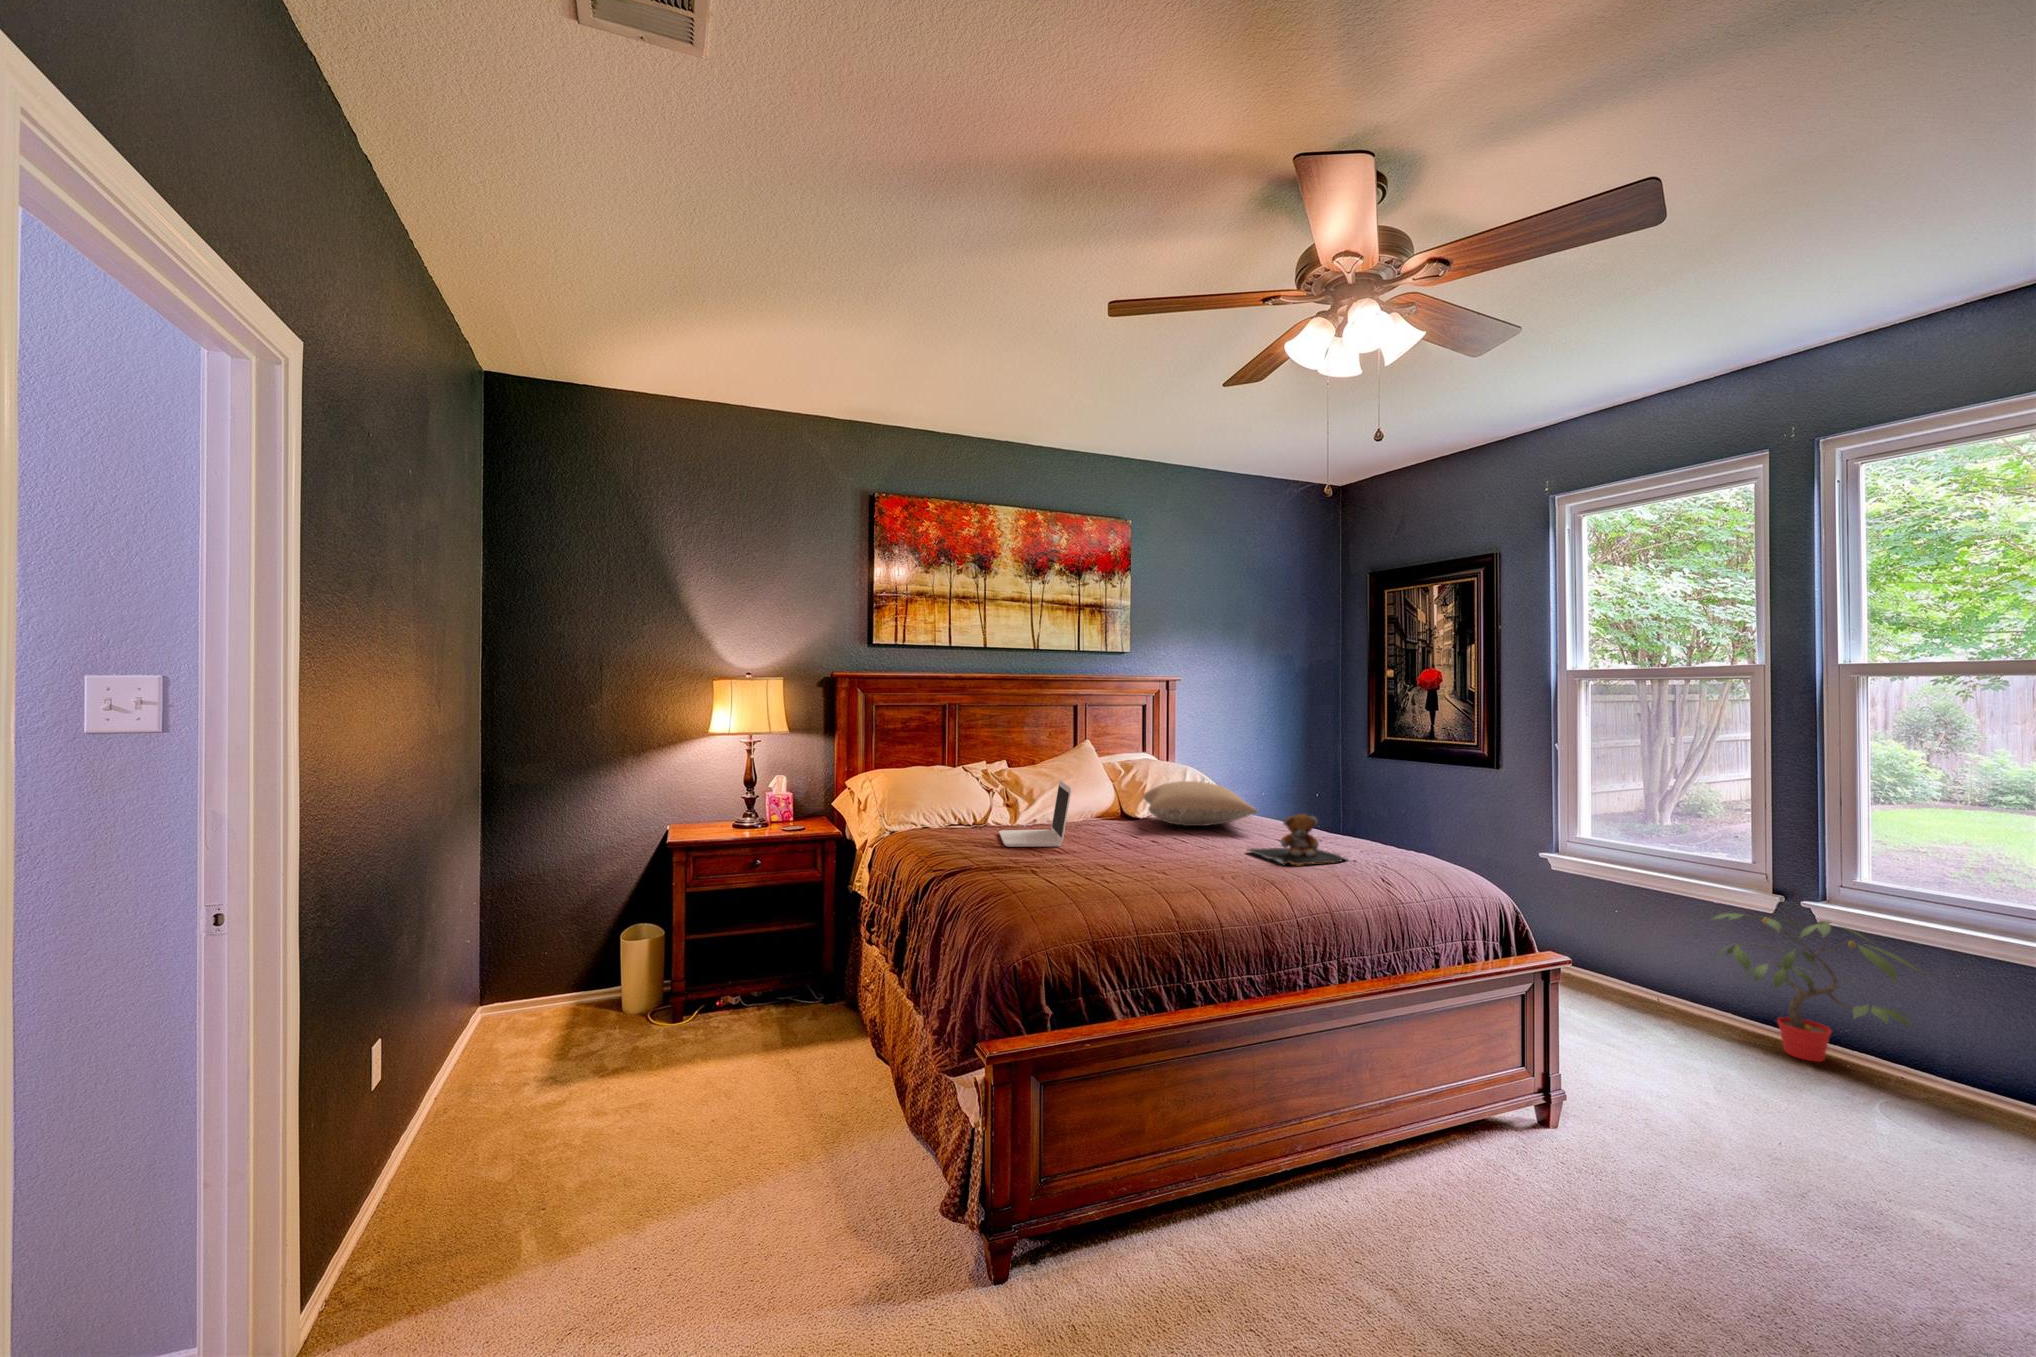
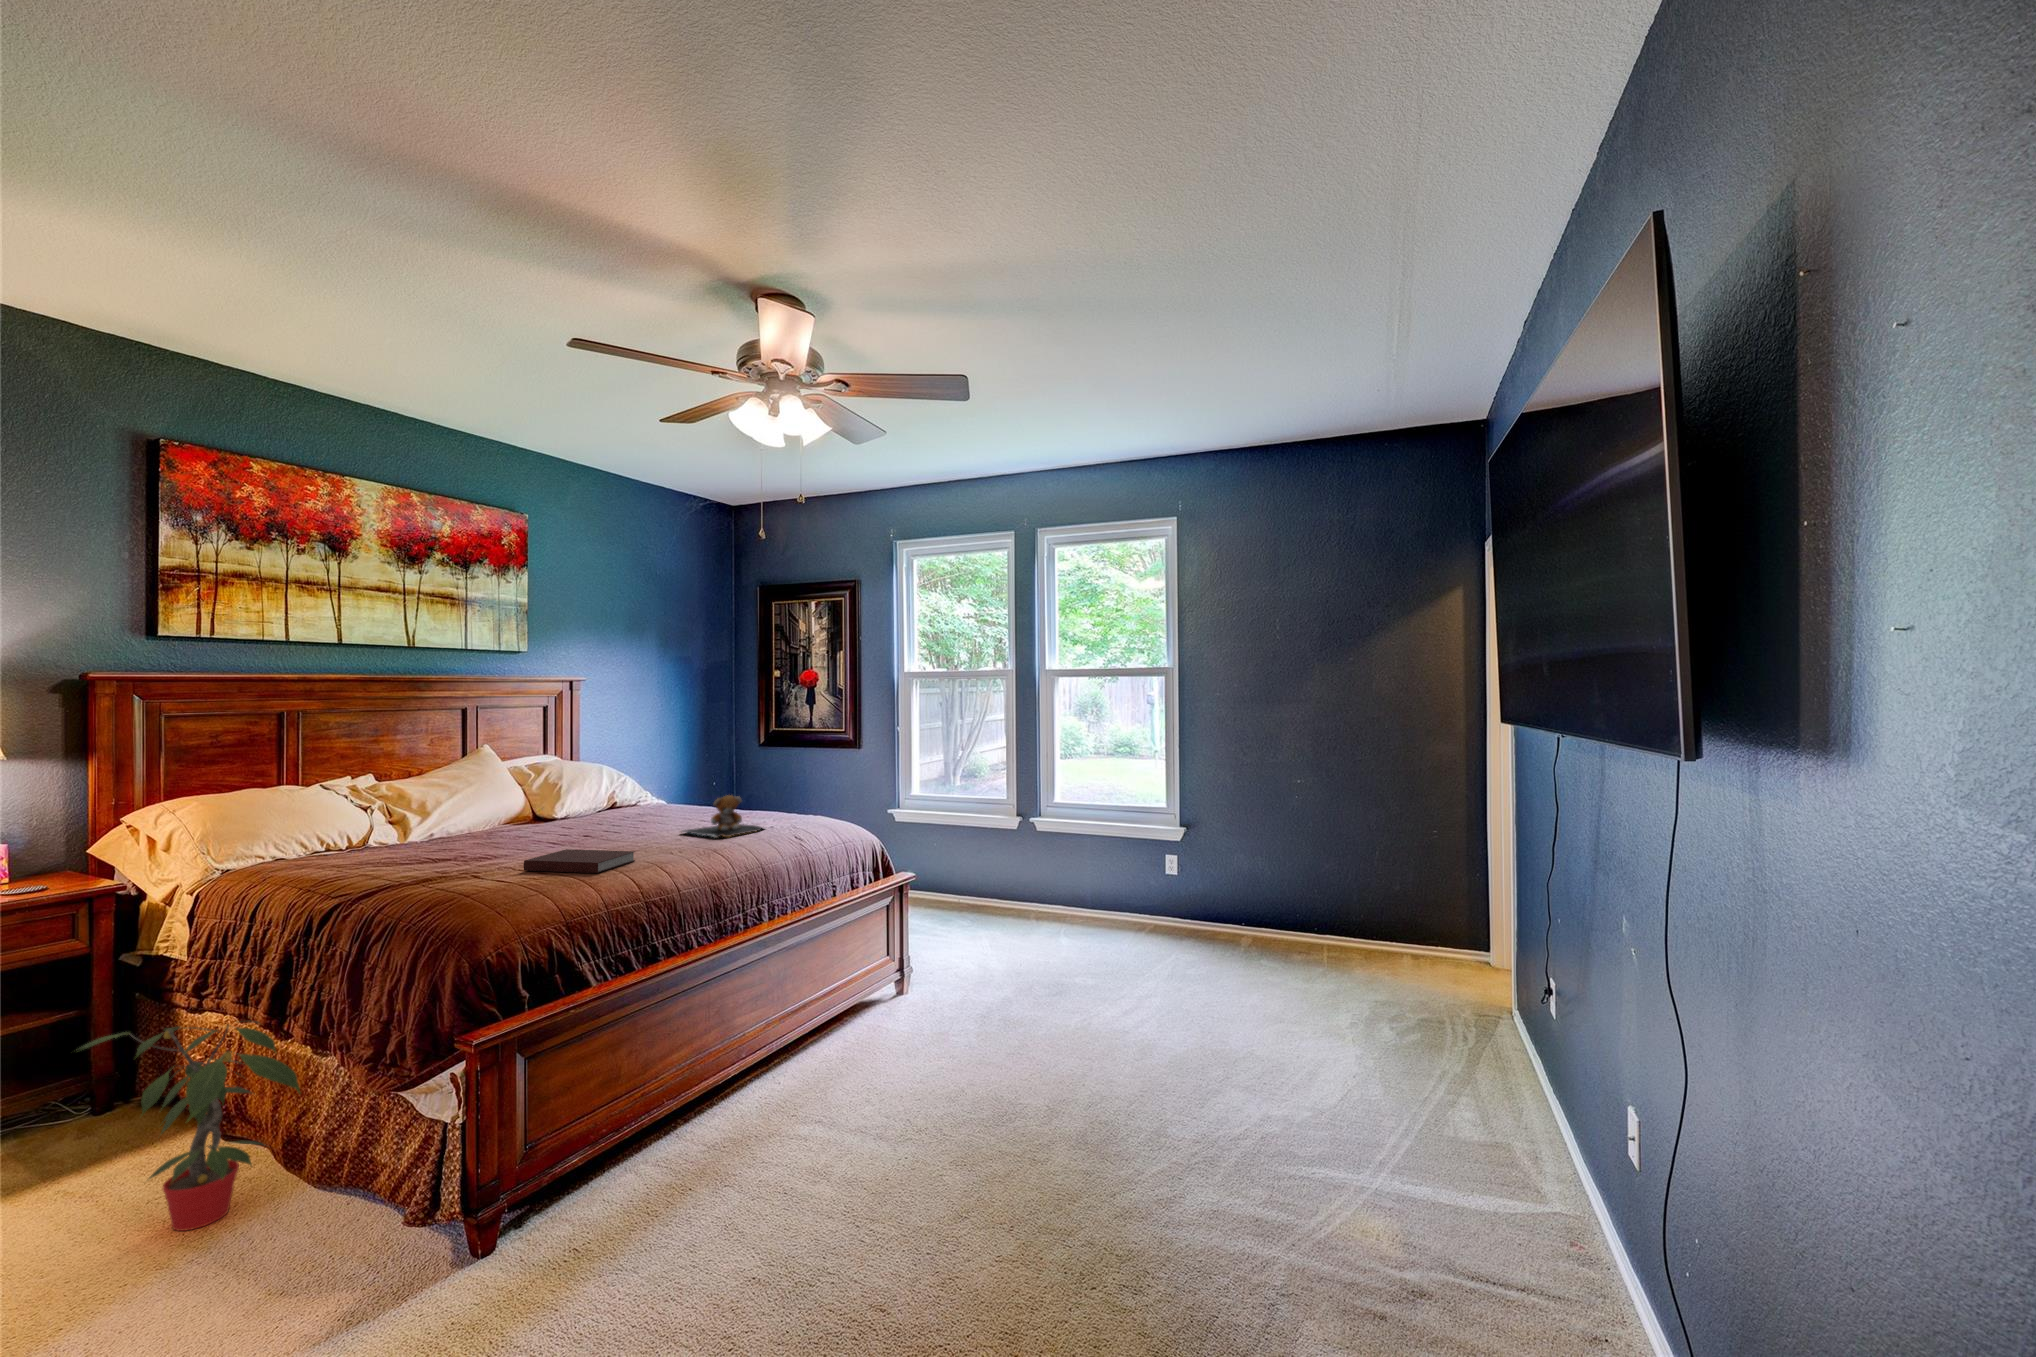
laptop: present [999,780,1071,847] -> none [401,788,501,861]
pillow: present [1143,781,1258,826] -> none [558,778,682,820]
notebook: none [1072,855,1181,889] -> present [524,849,635,873]
potted plant: present [1714,913,1920,1062] -> present [82,1021,300,1231]

